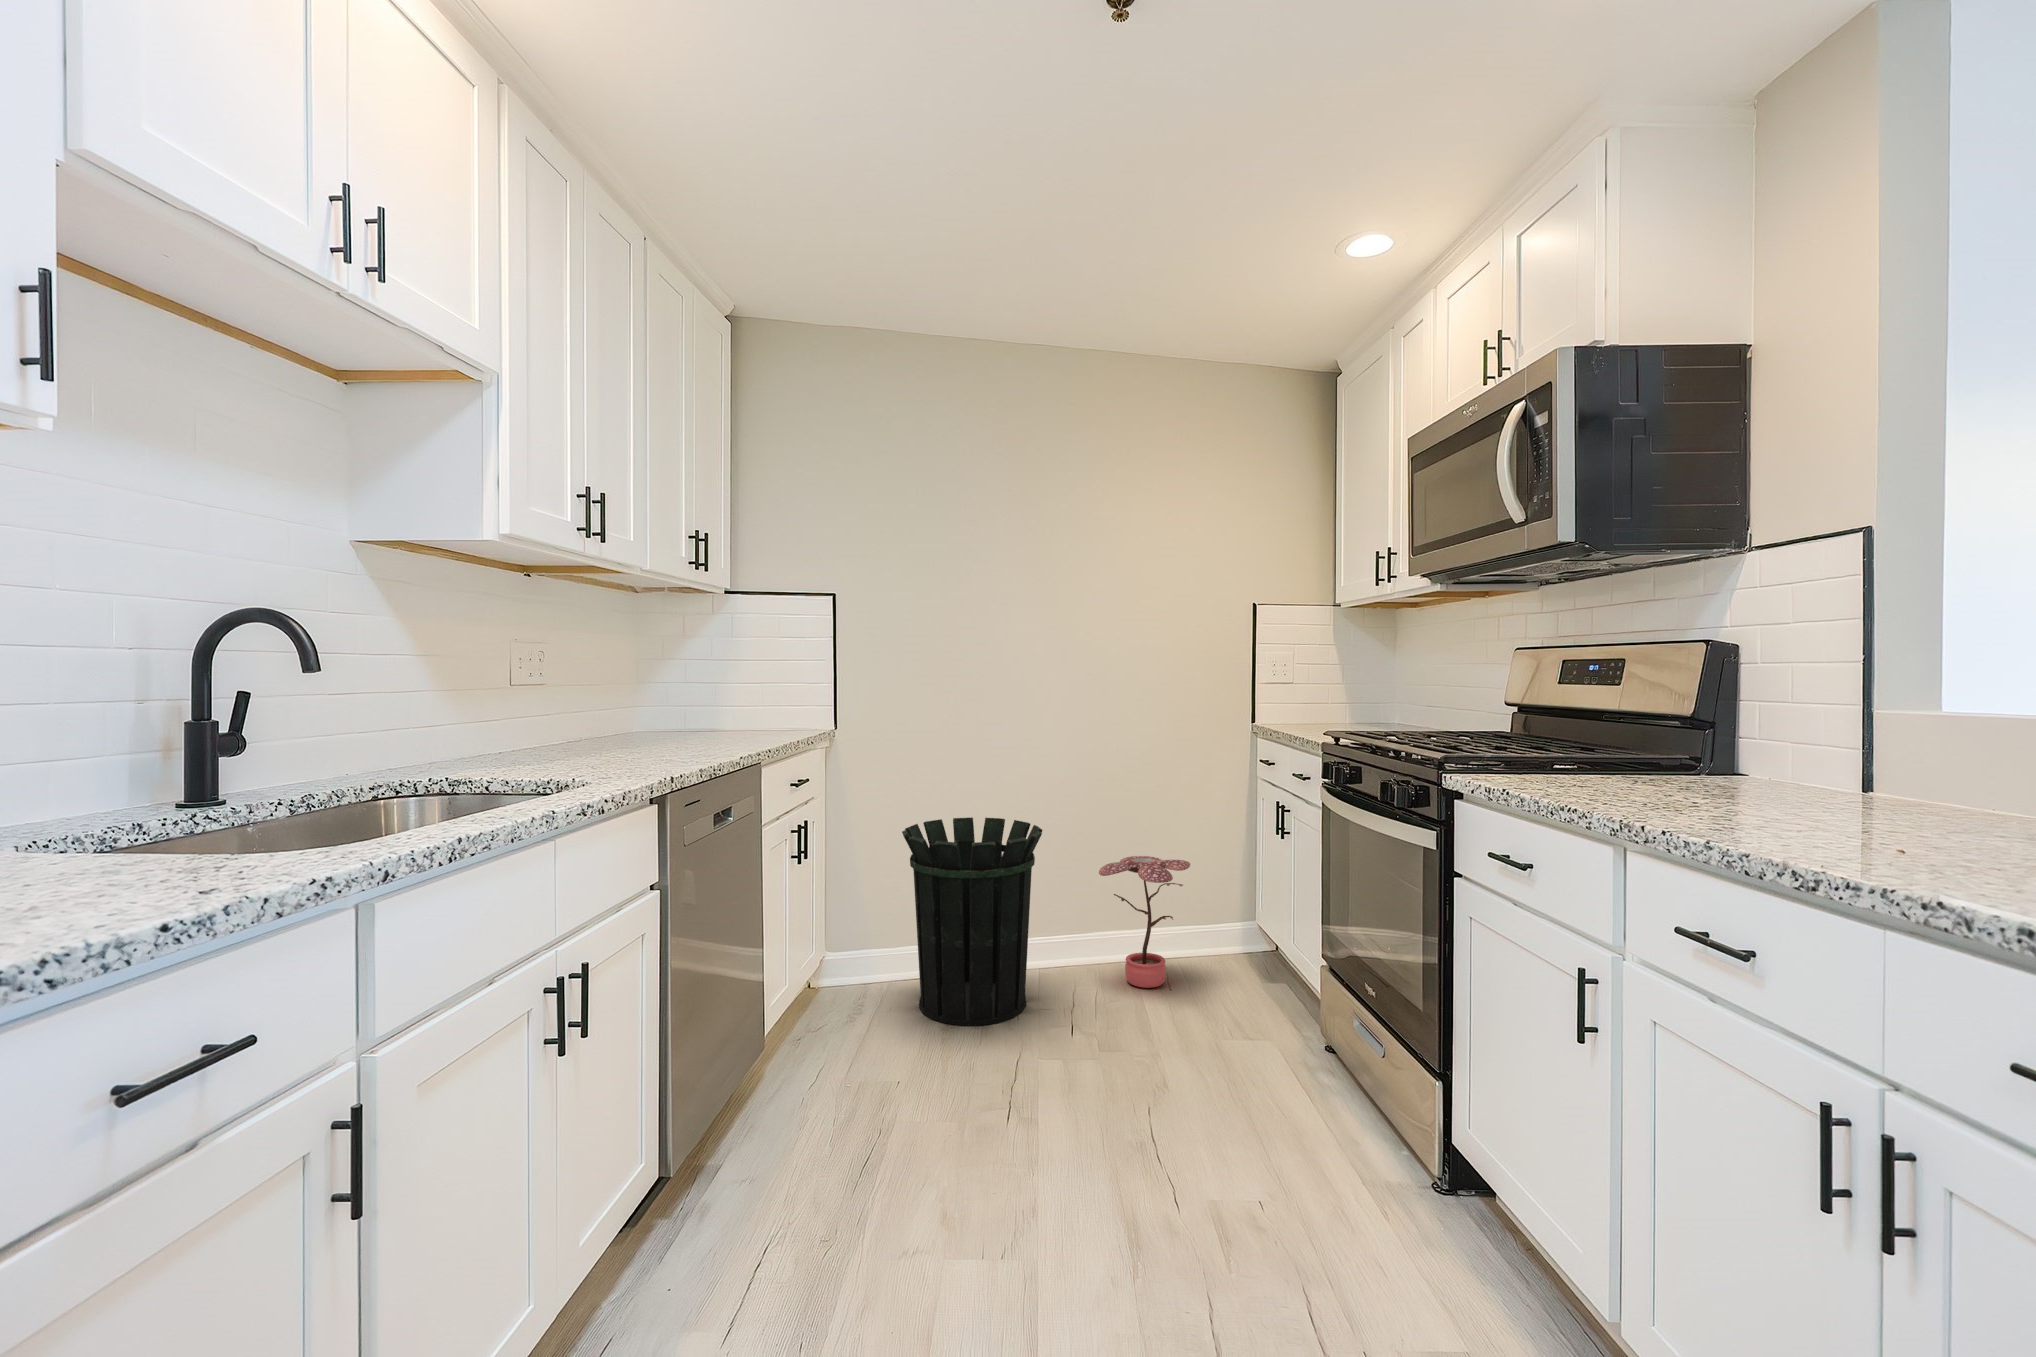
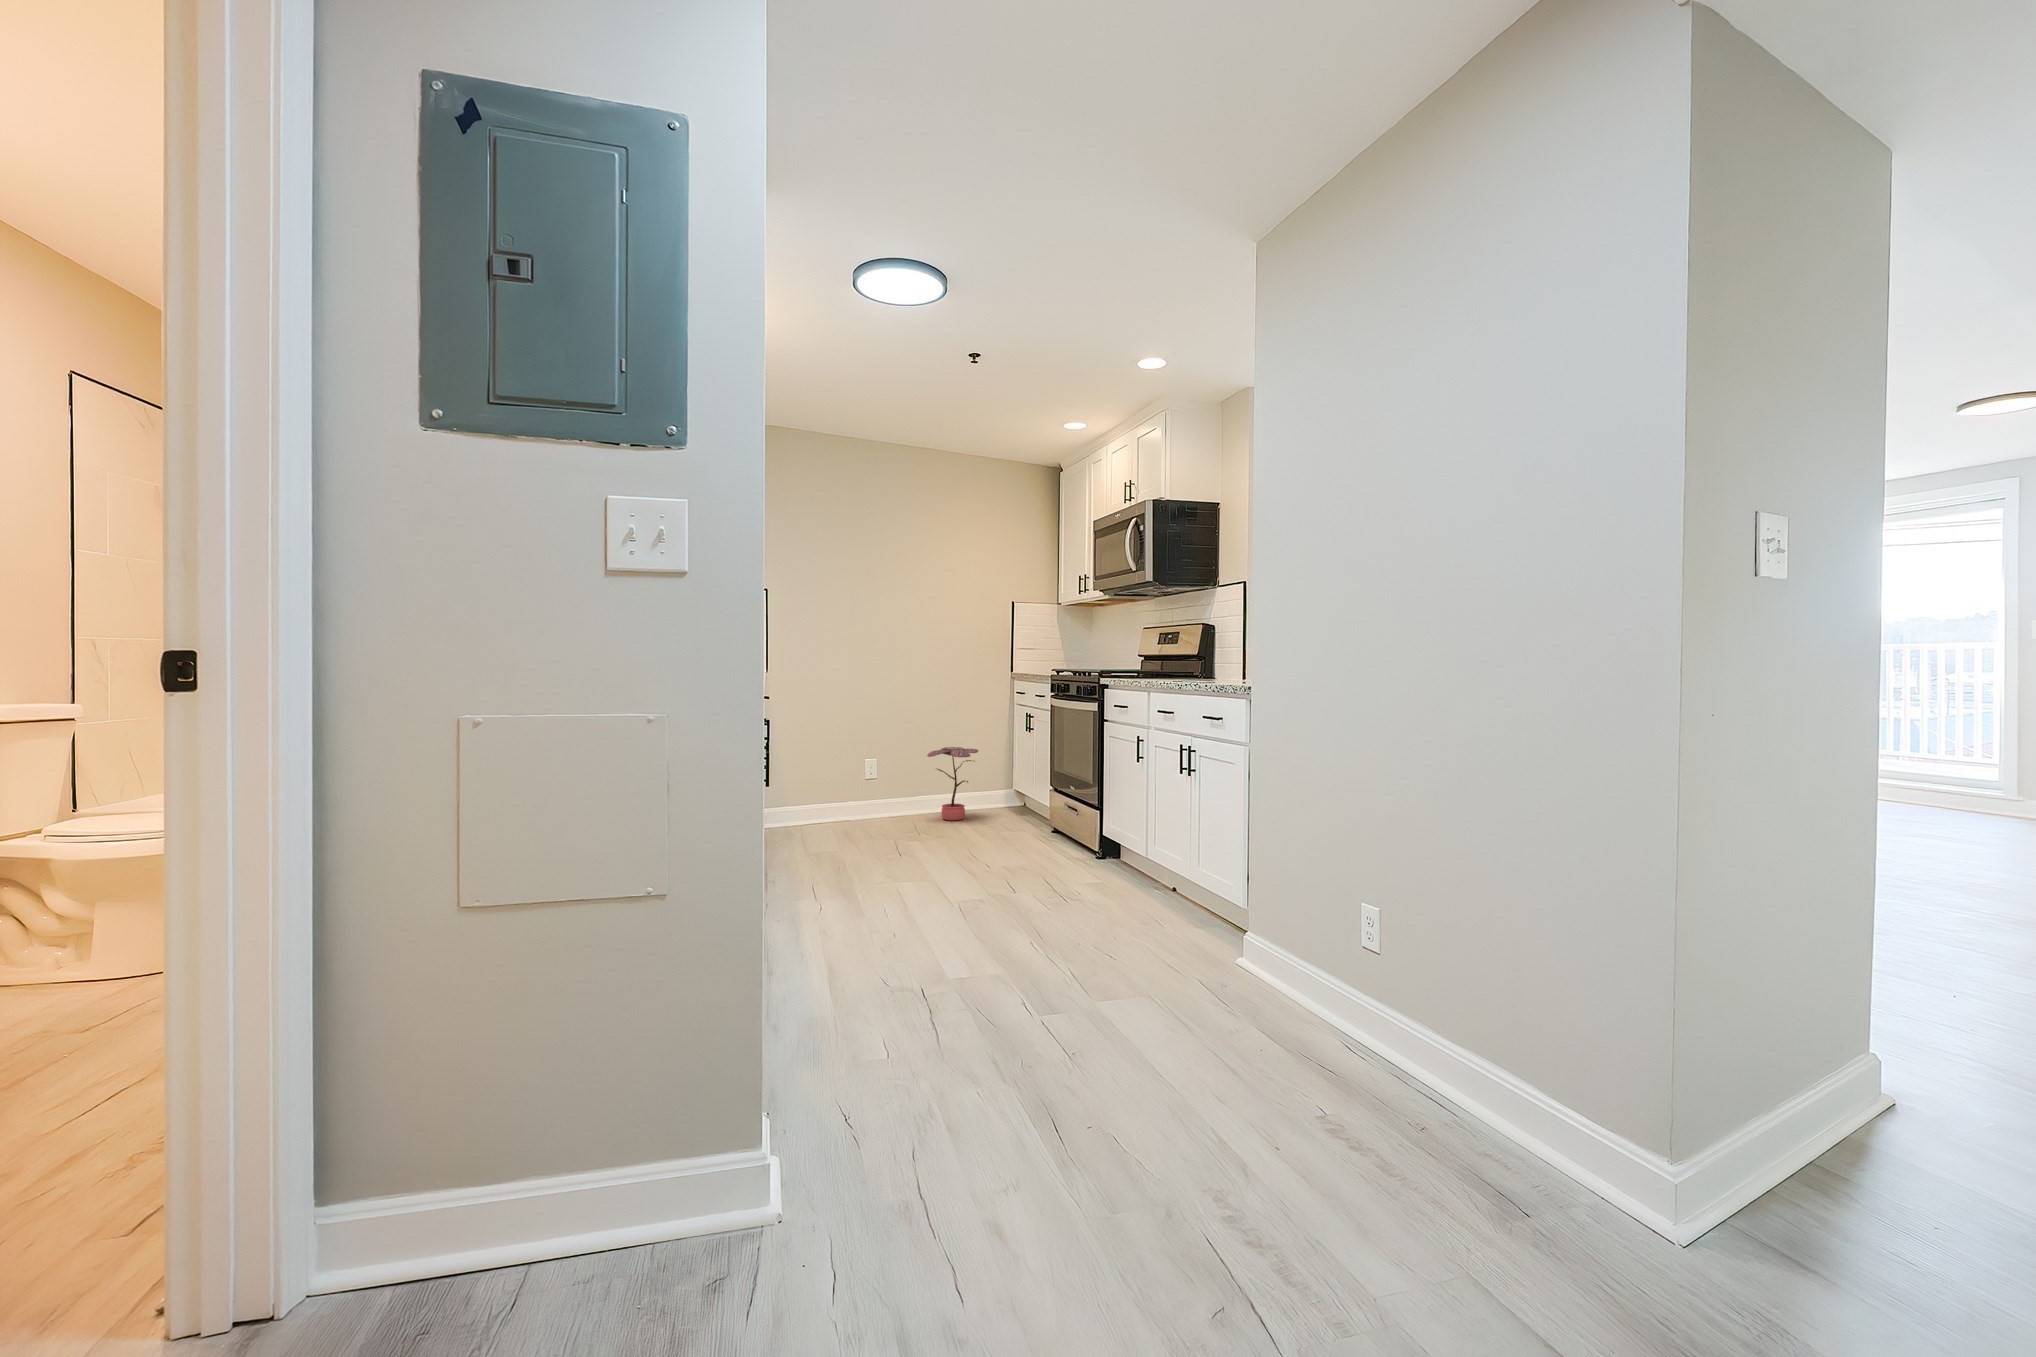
waste bin: present [902,818,1043,1026] -> none [816,726,900,837]

